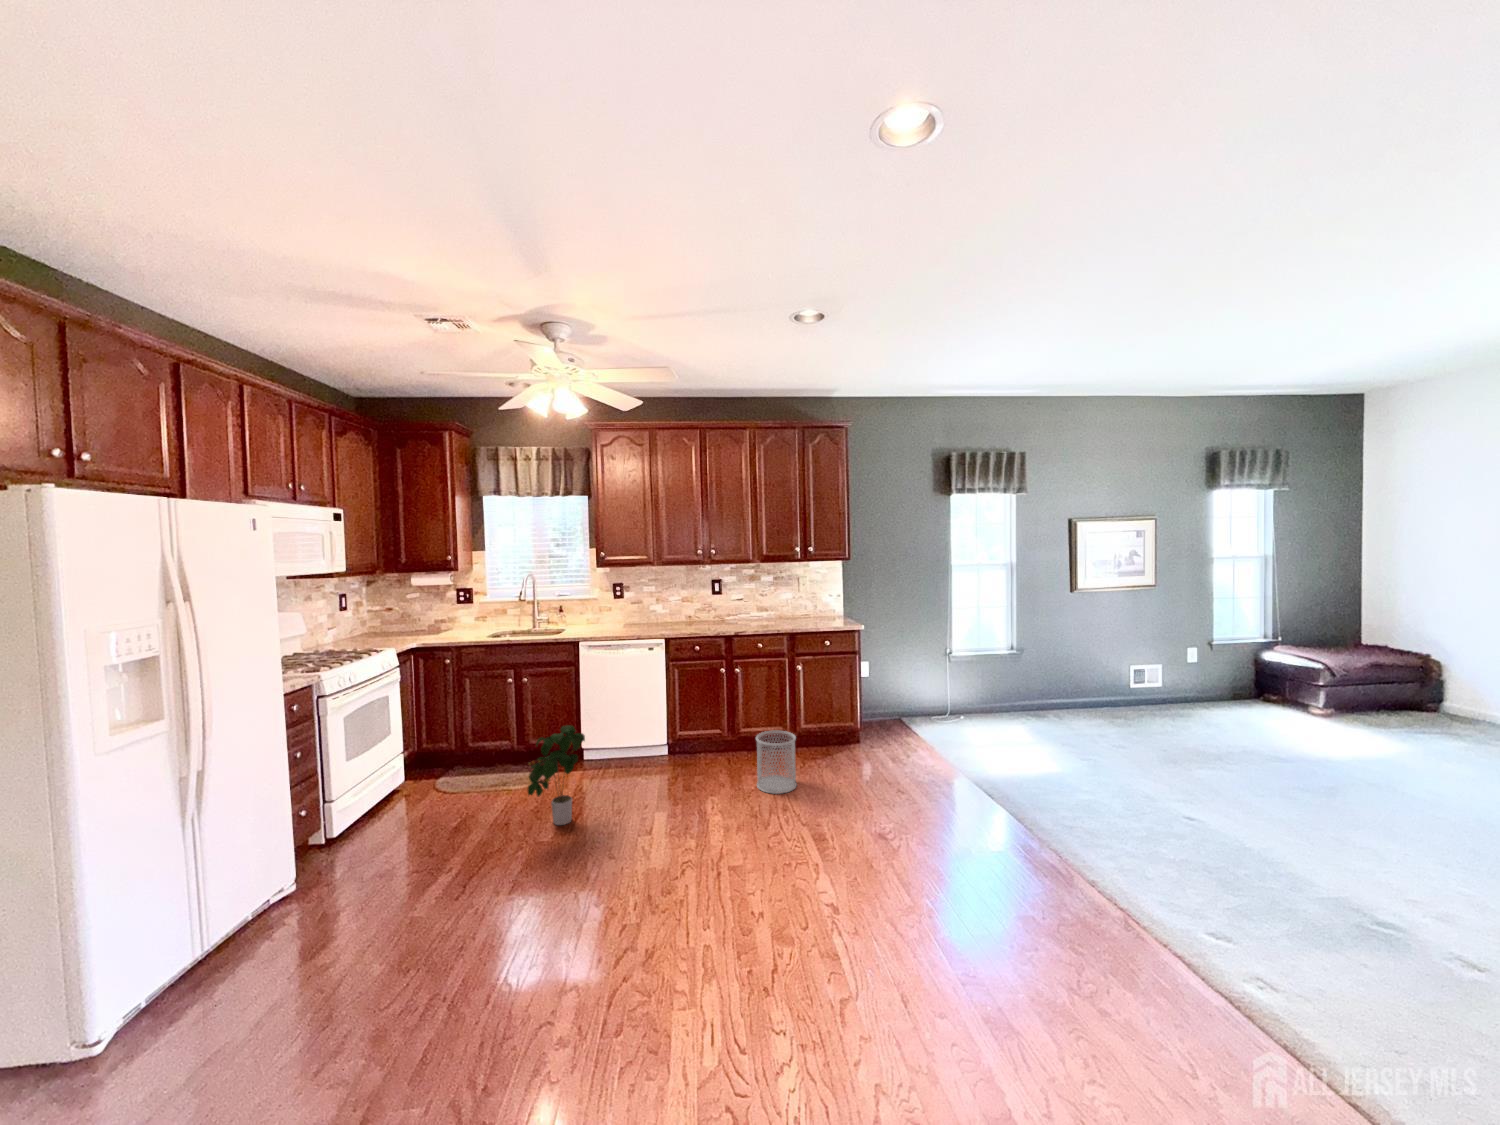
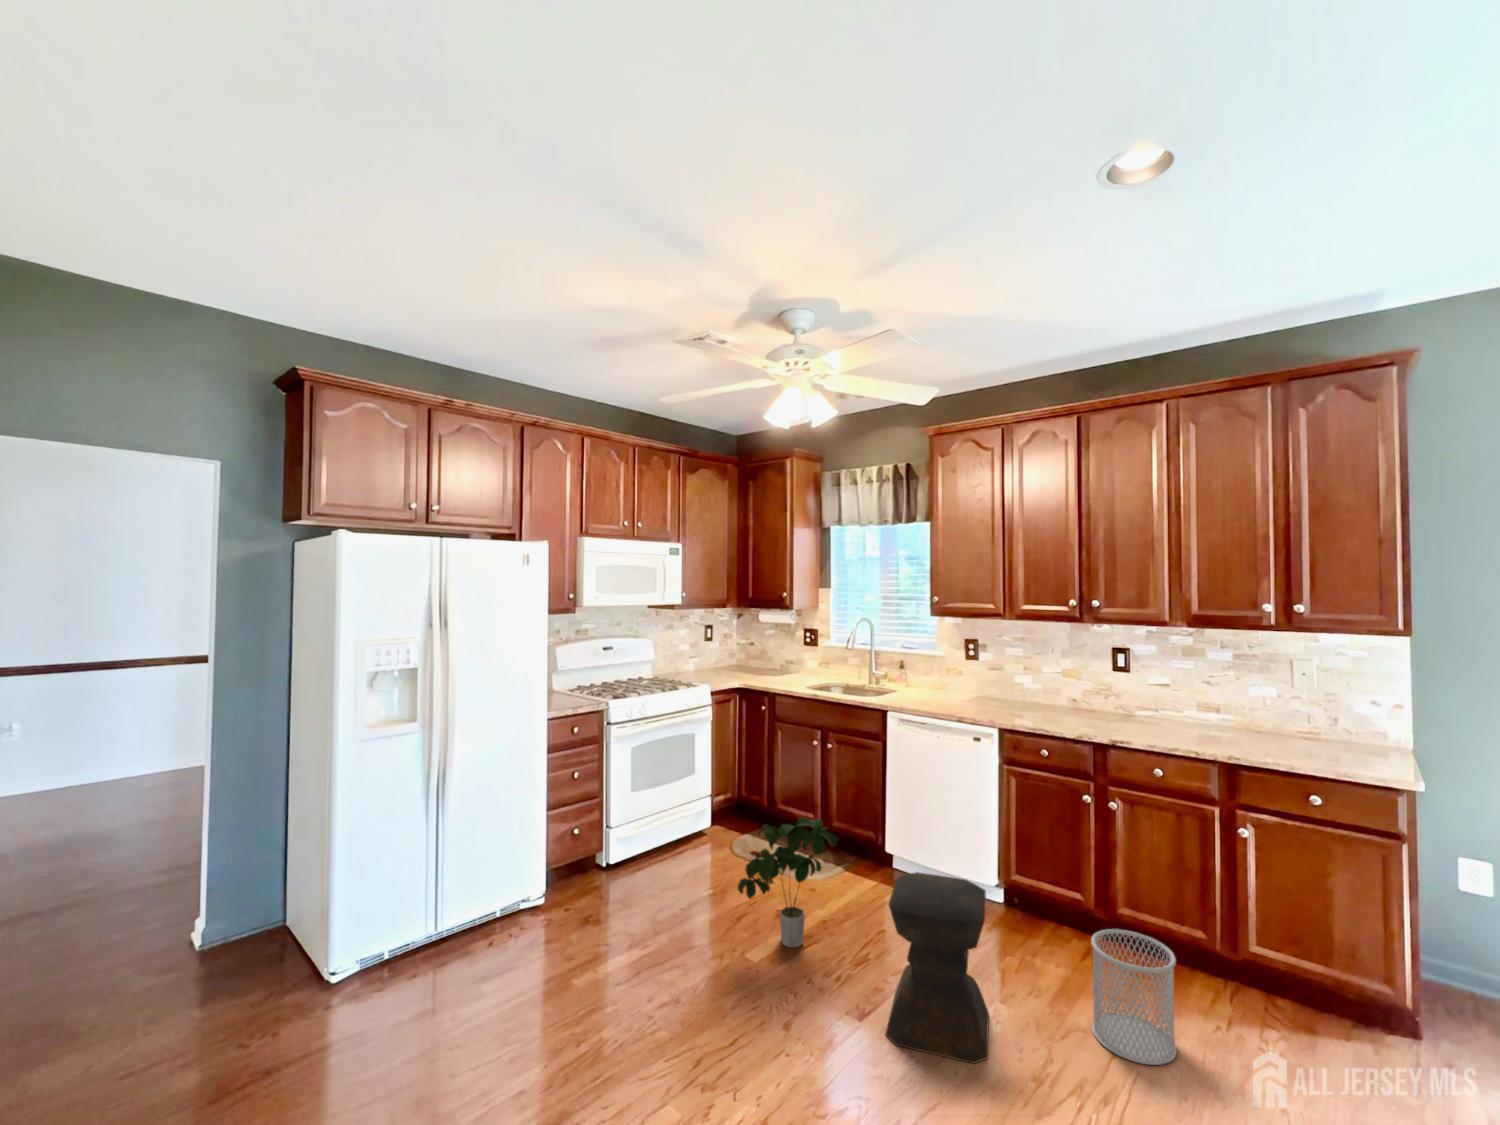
stool: none [656,728,729,838] -> present [886,872,989,1064]

